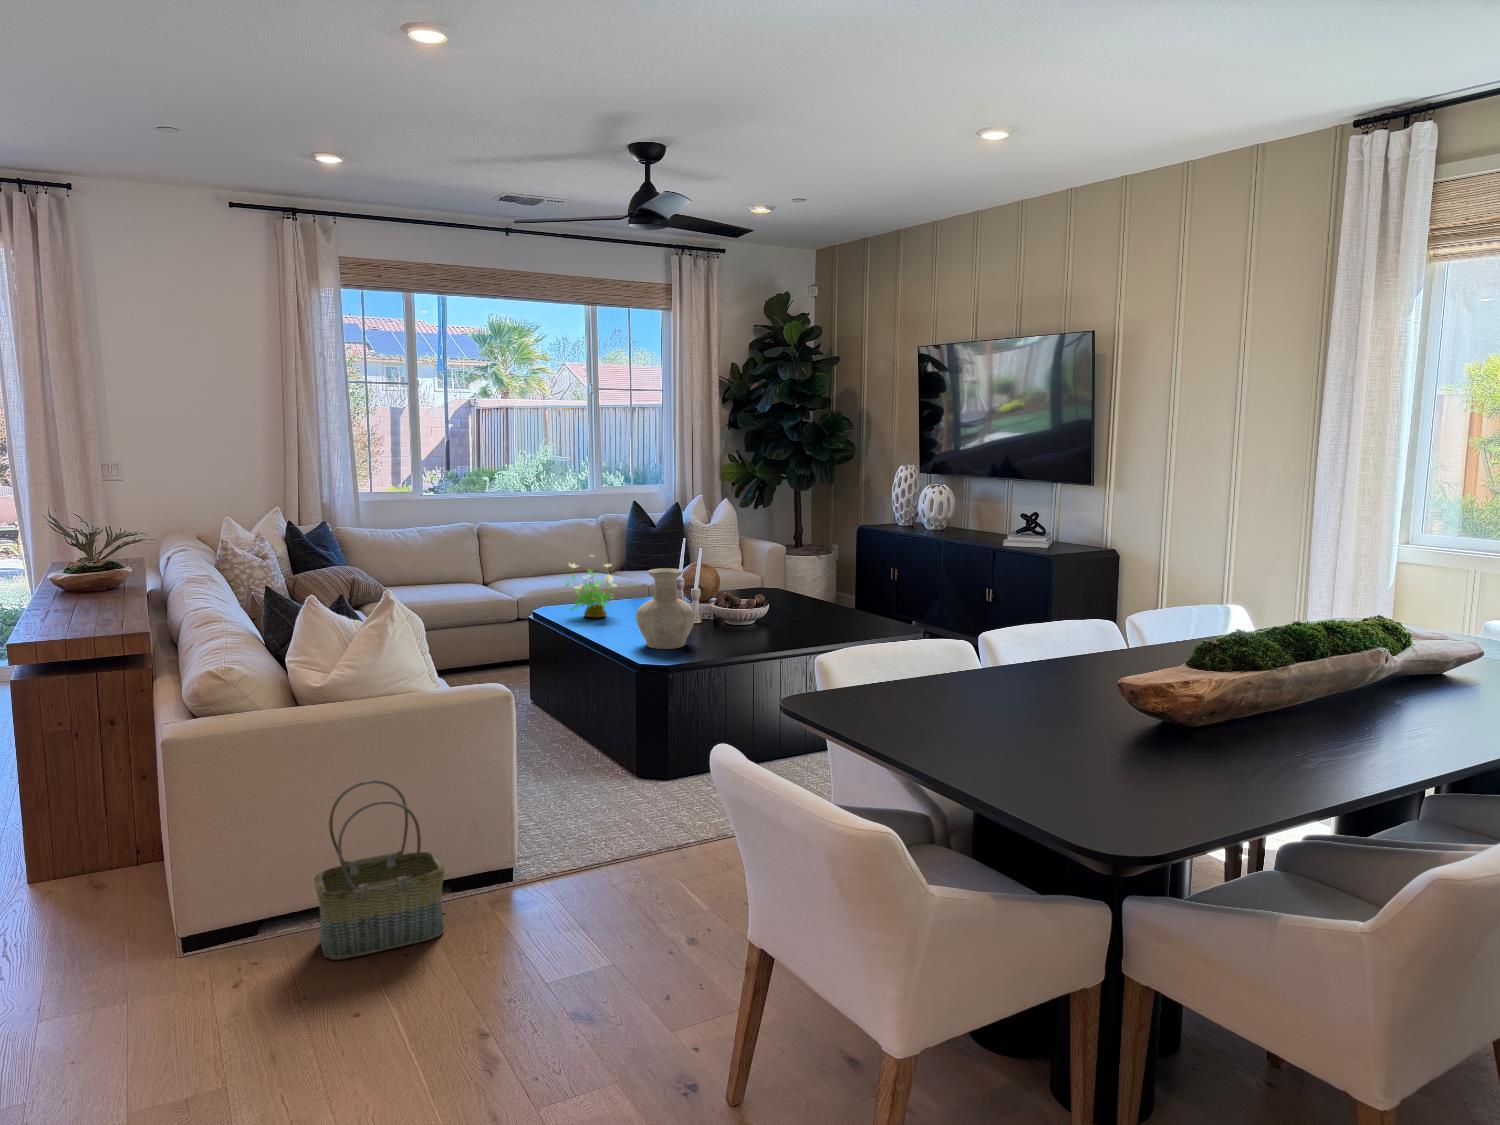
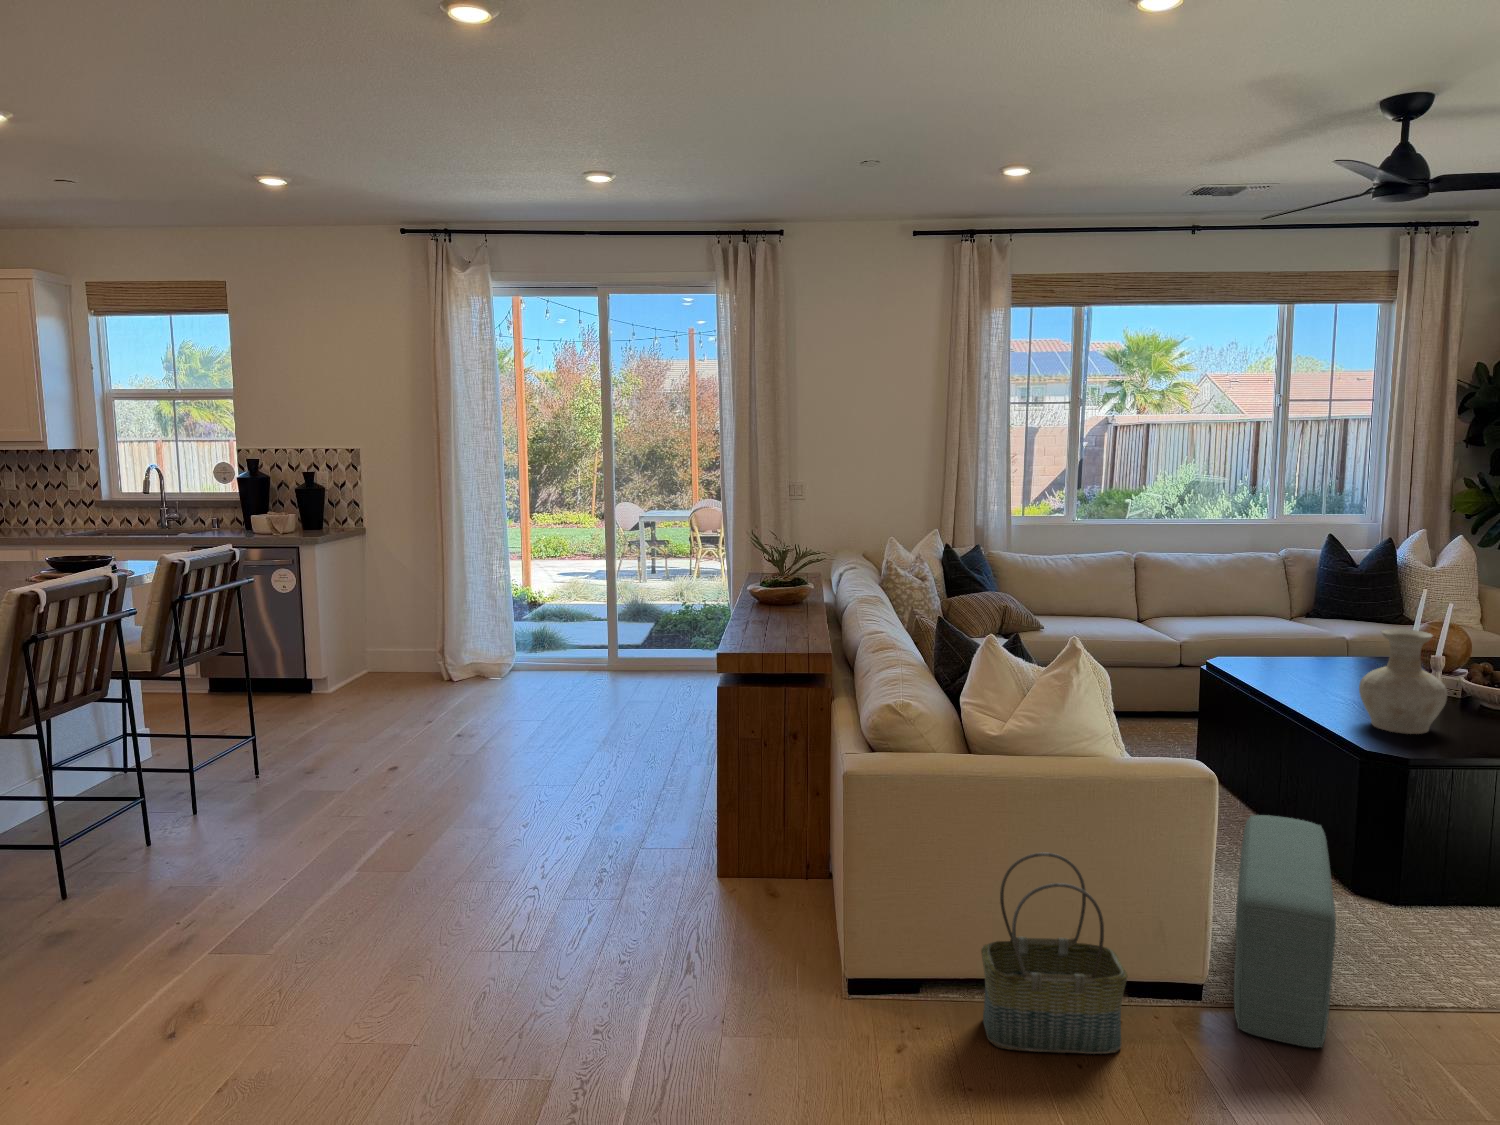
potted plant: present [567,564,616,617] -> none [1251,602,1325,678]
pouf: none [533,724,608,895] -> present [1234,815,1336,1048]

